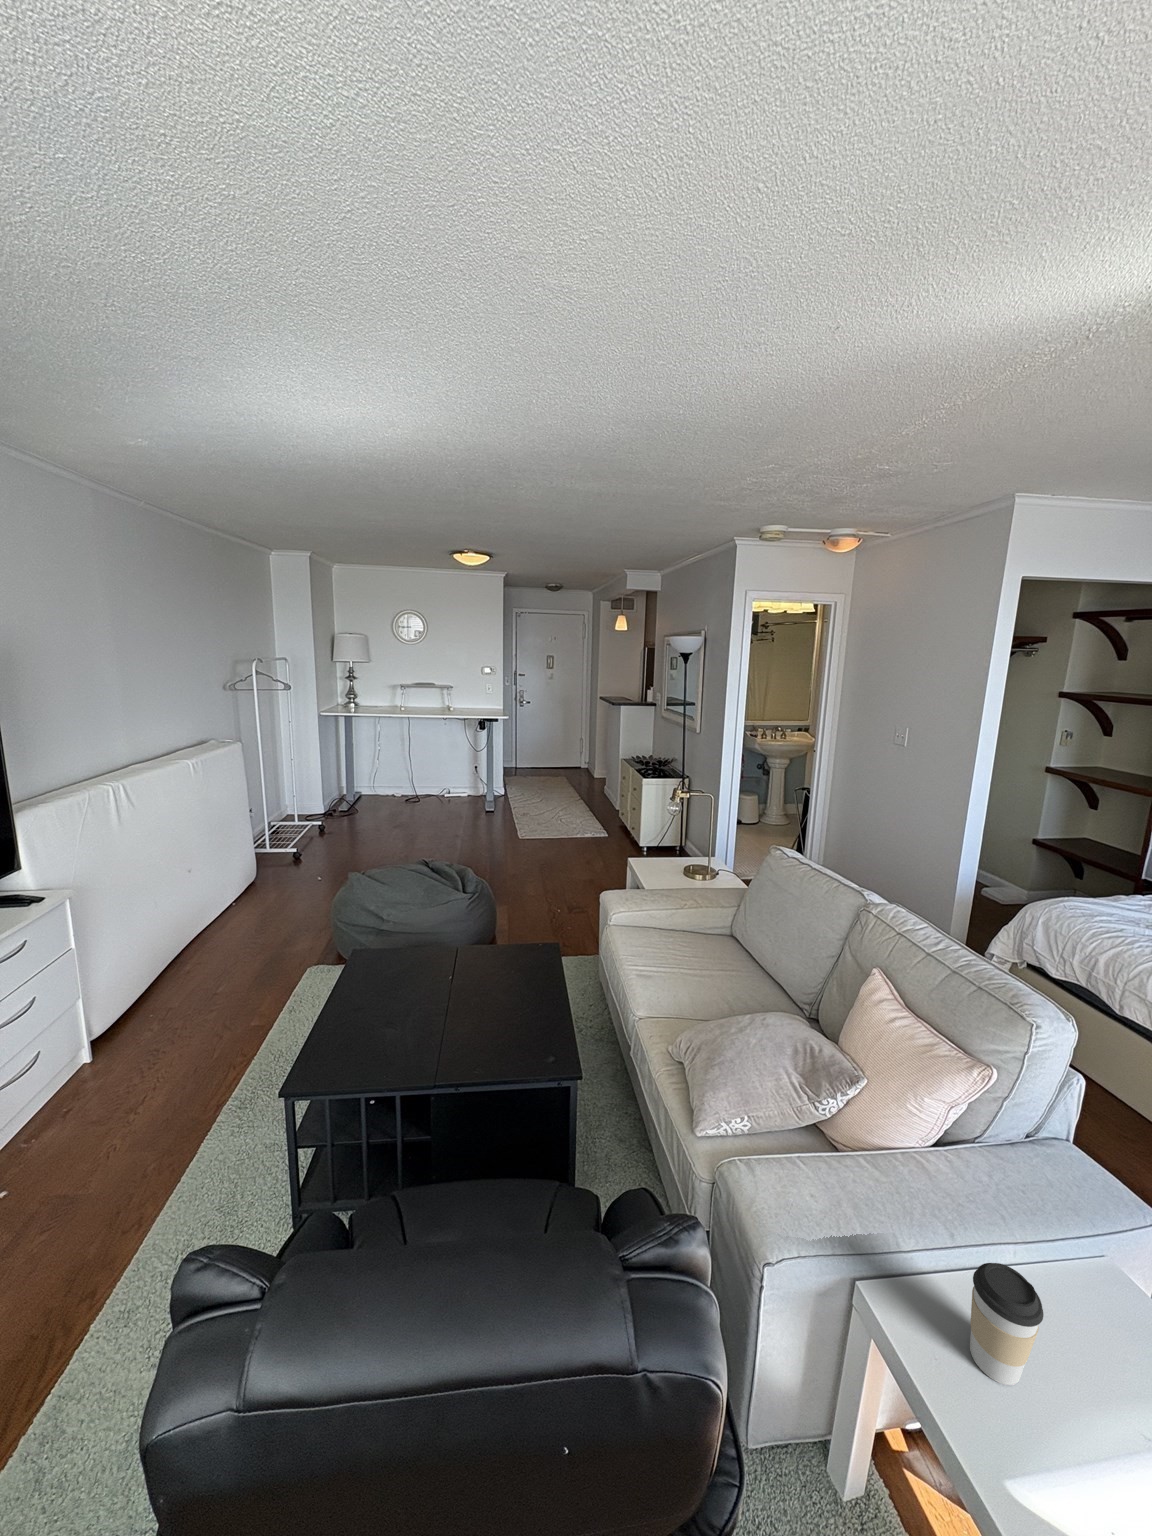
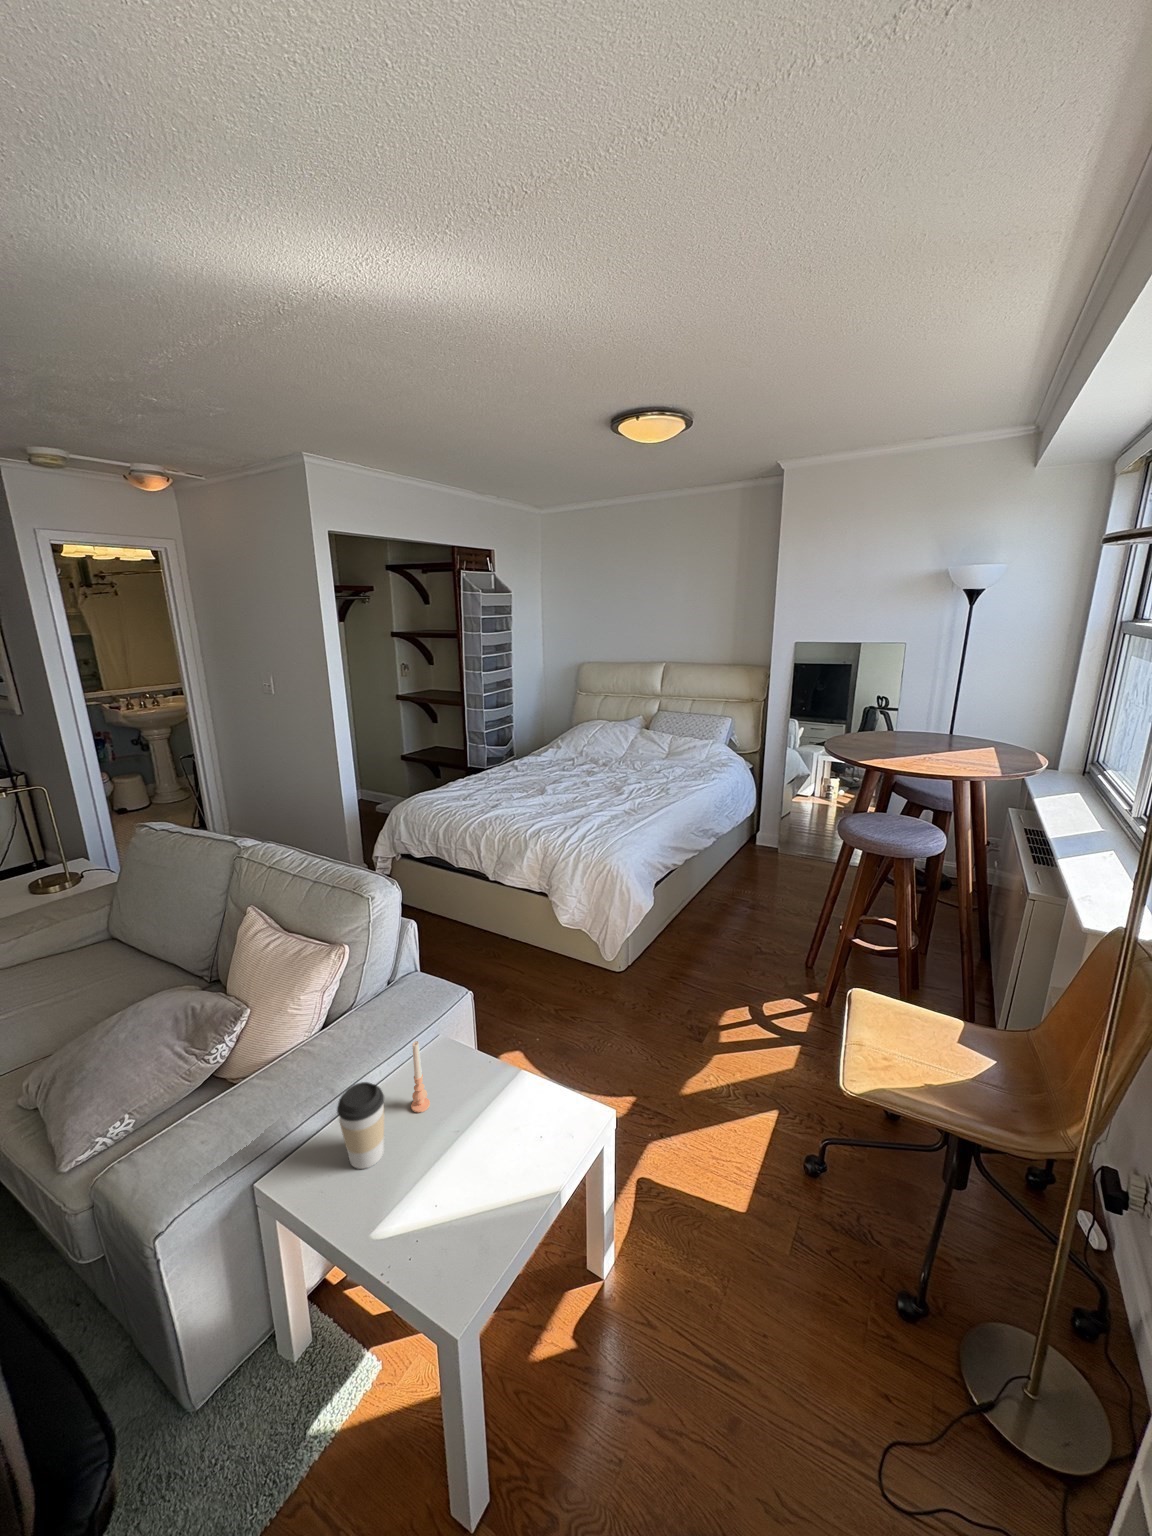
candle: none [1064,1264,1104,1365] -> present [411,1041,430,1113]

